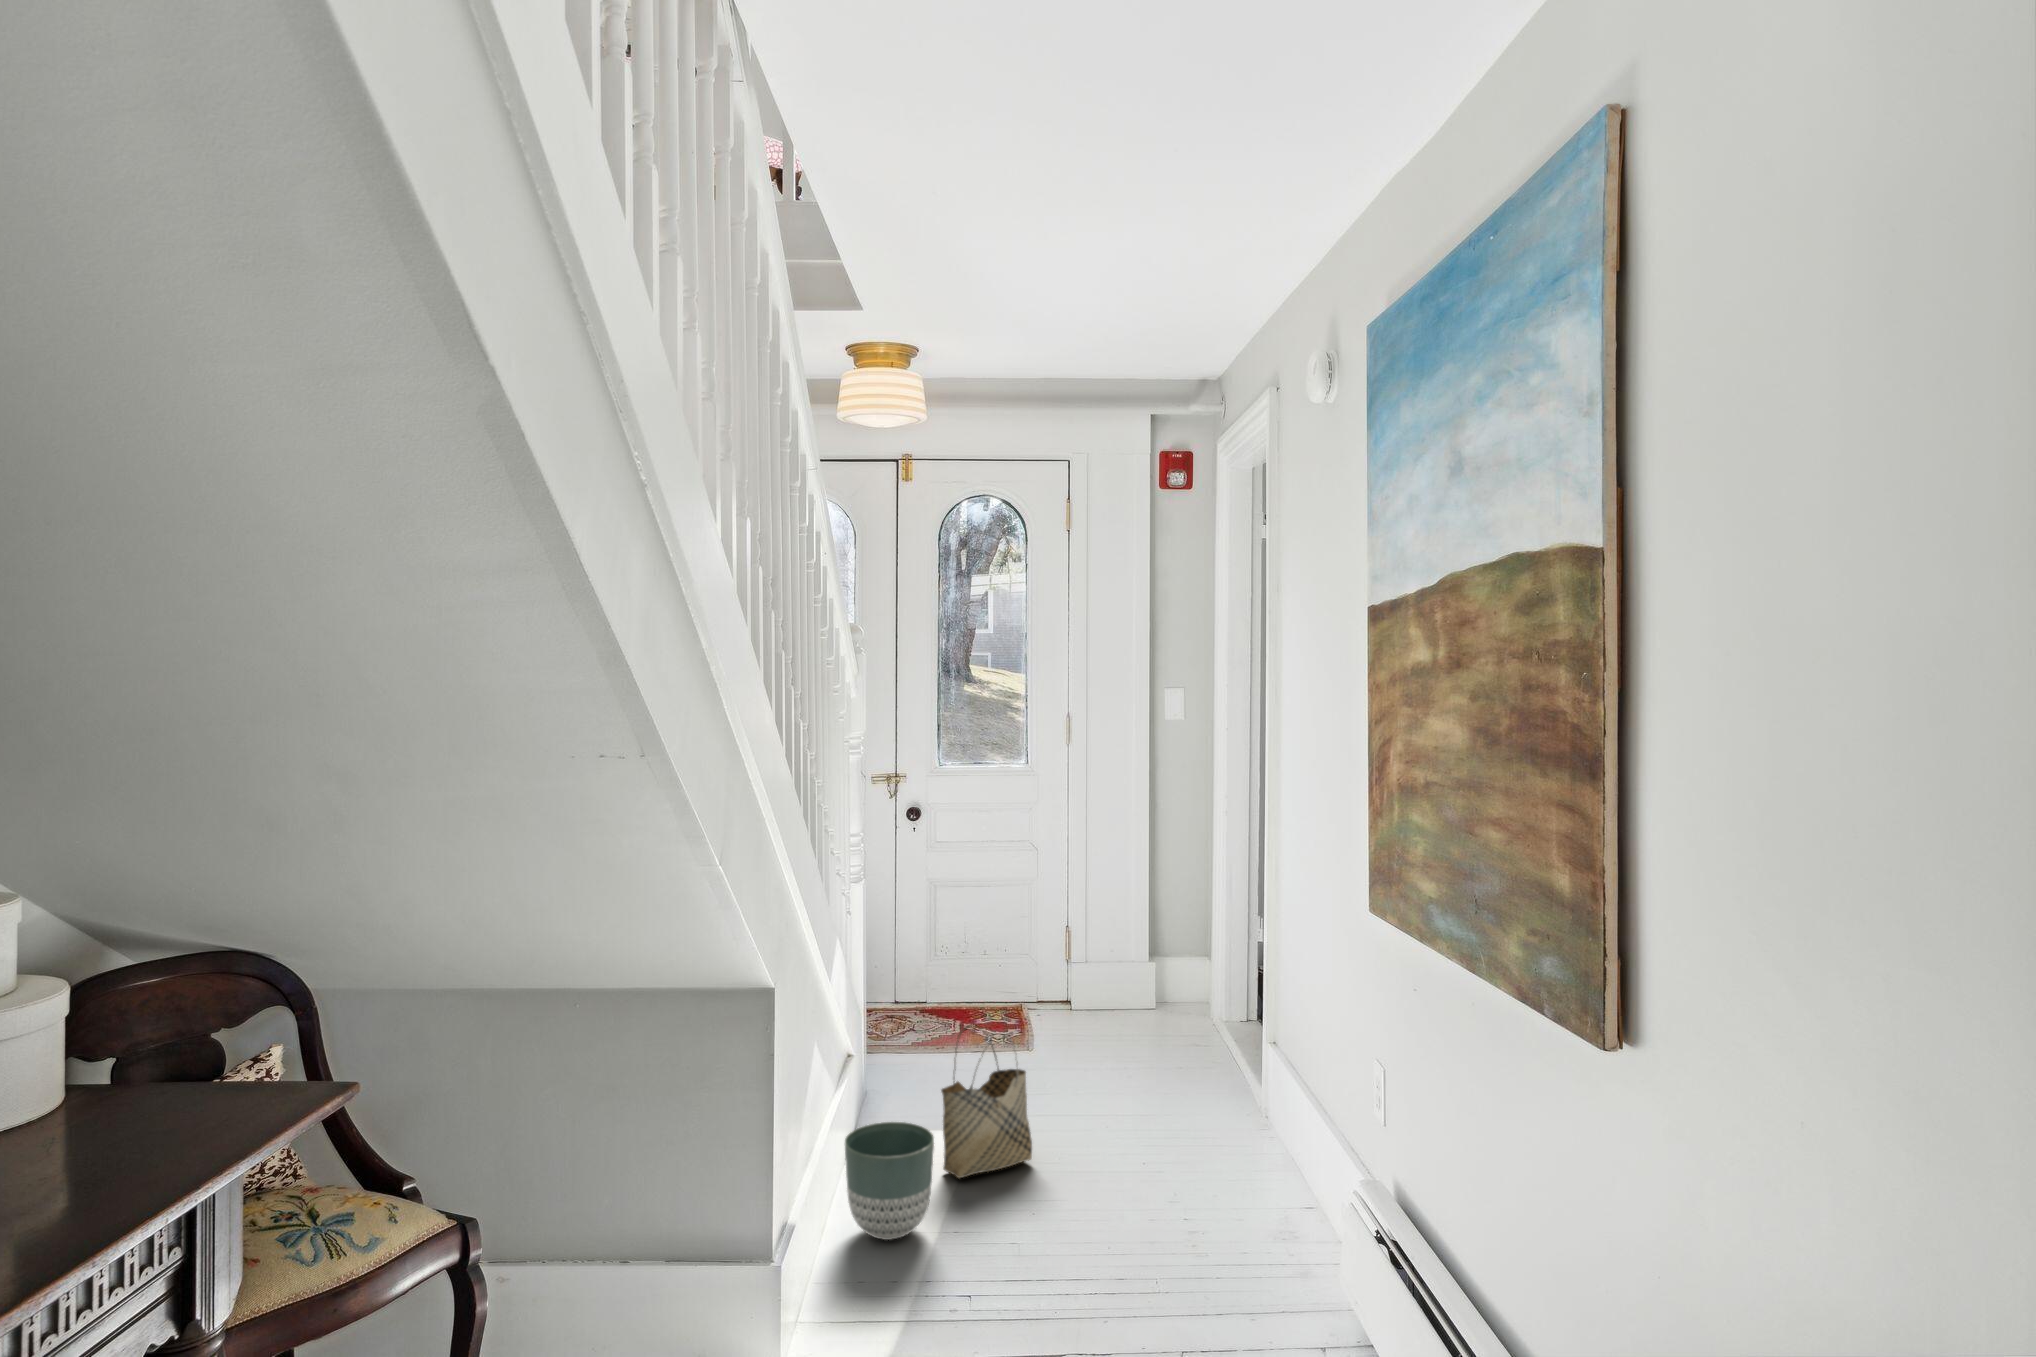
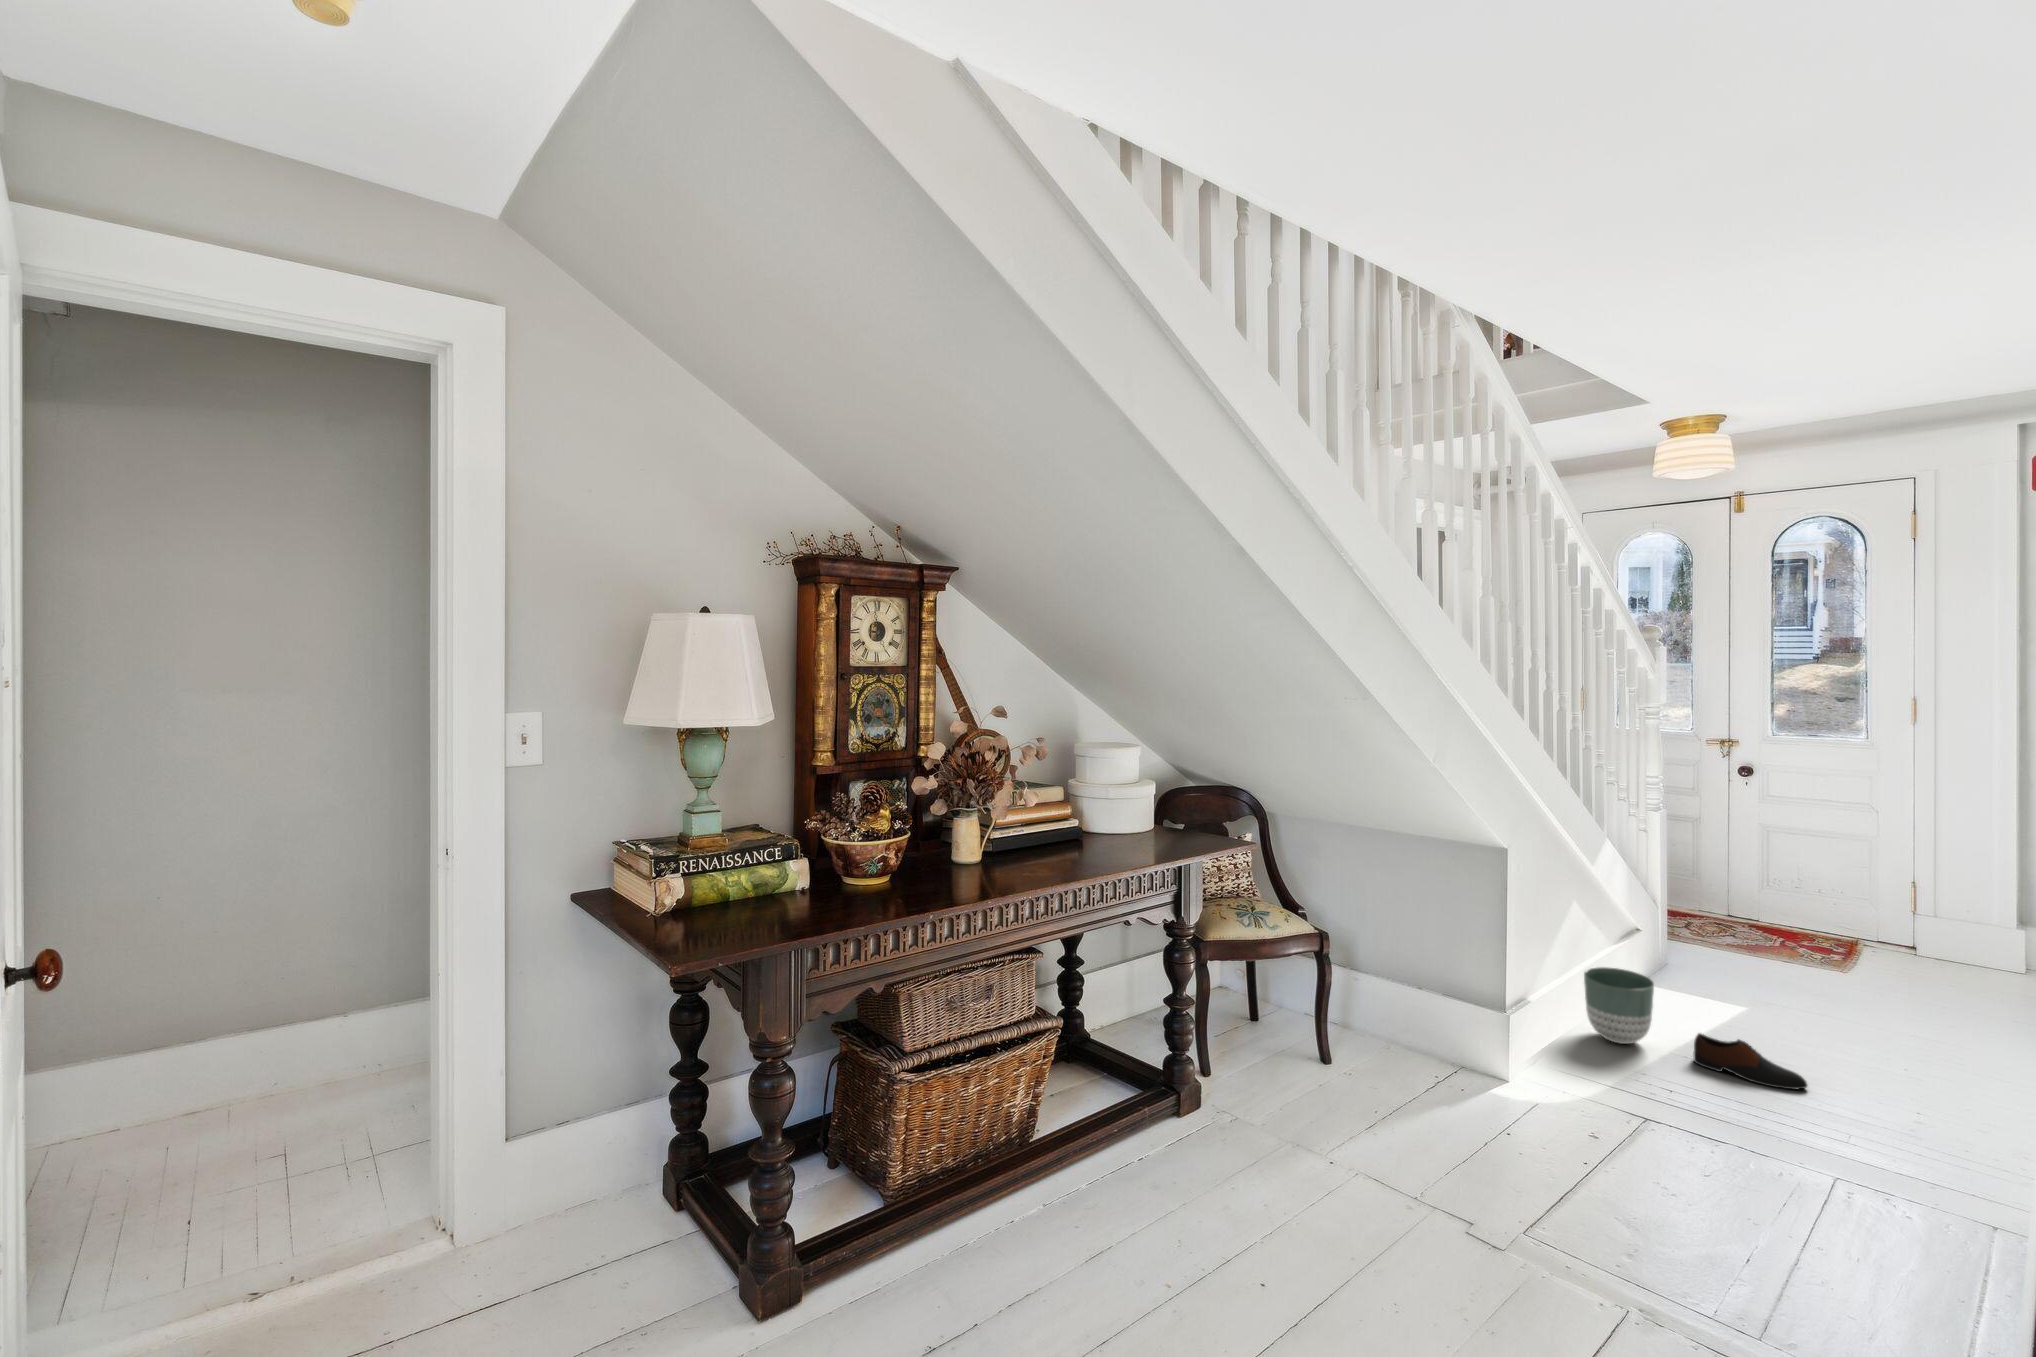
woven basket: present [941,1025,1032,1178] -> none [1683,925,1771,1035]
shoe: none [983,1182,1106,1238] -> present [1693,1033,1808,1089]

